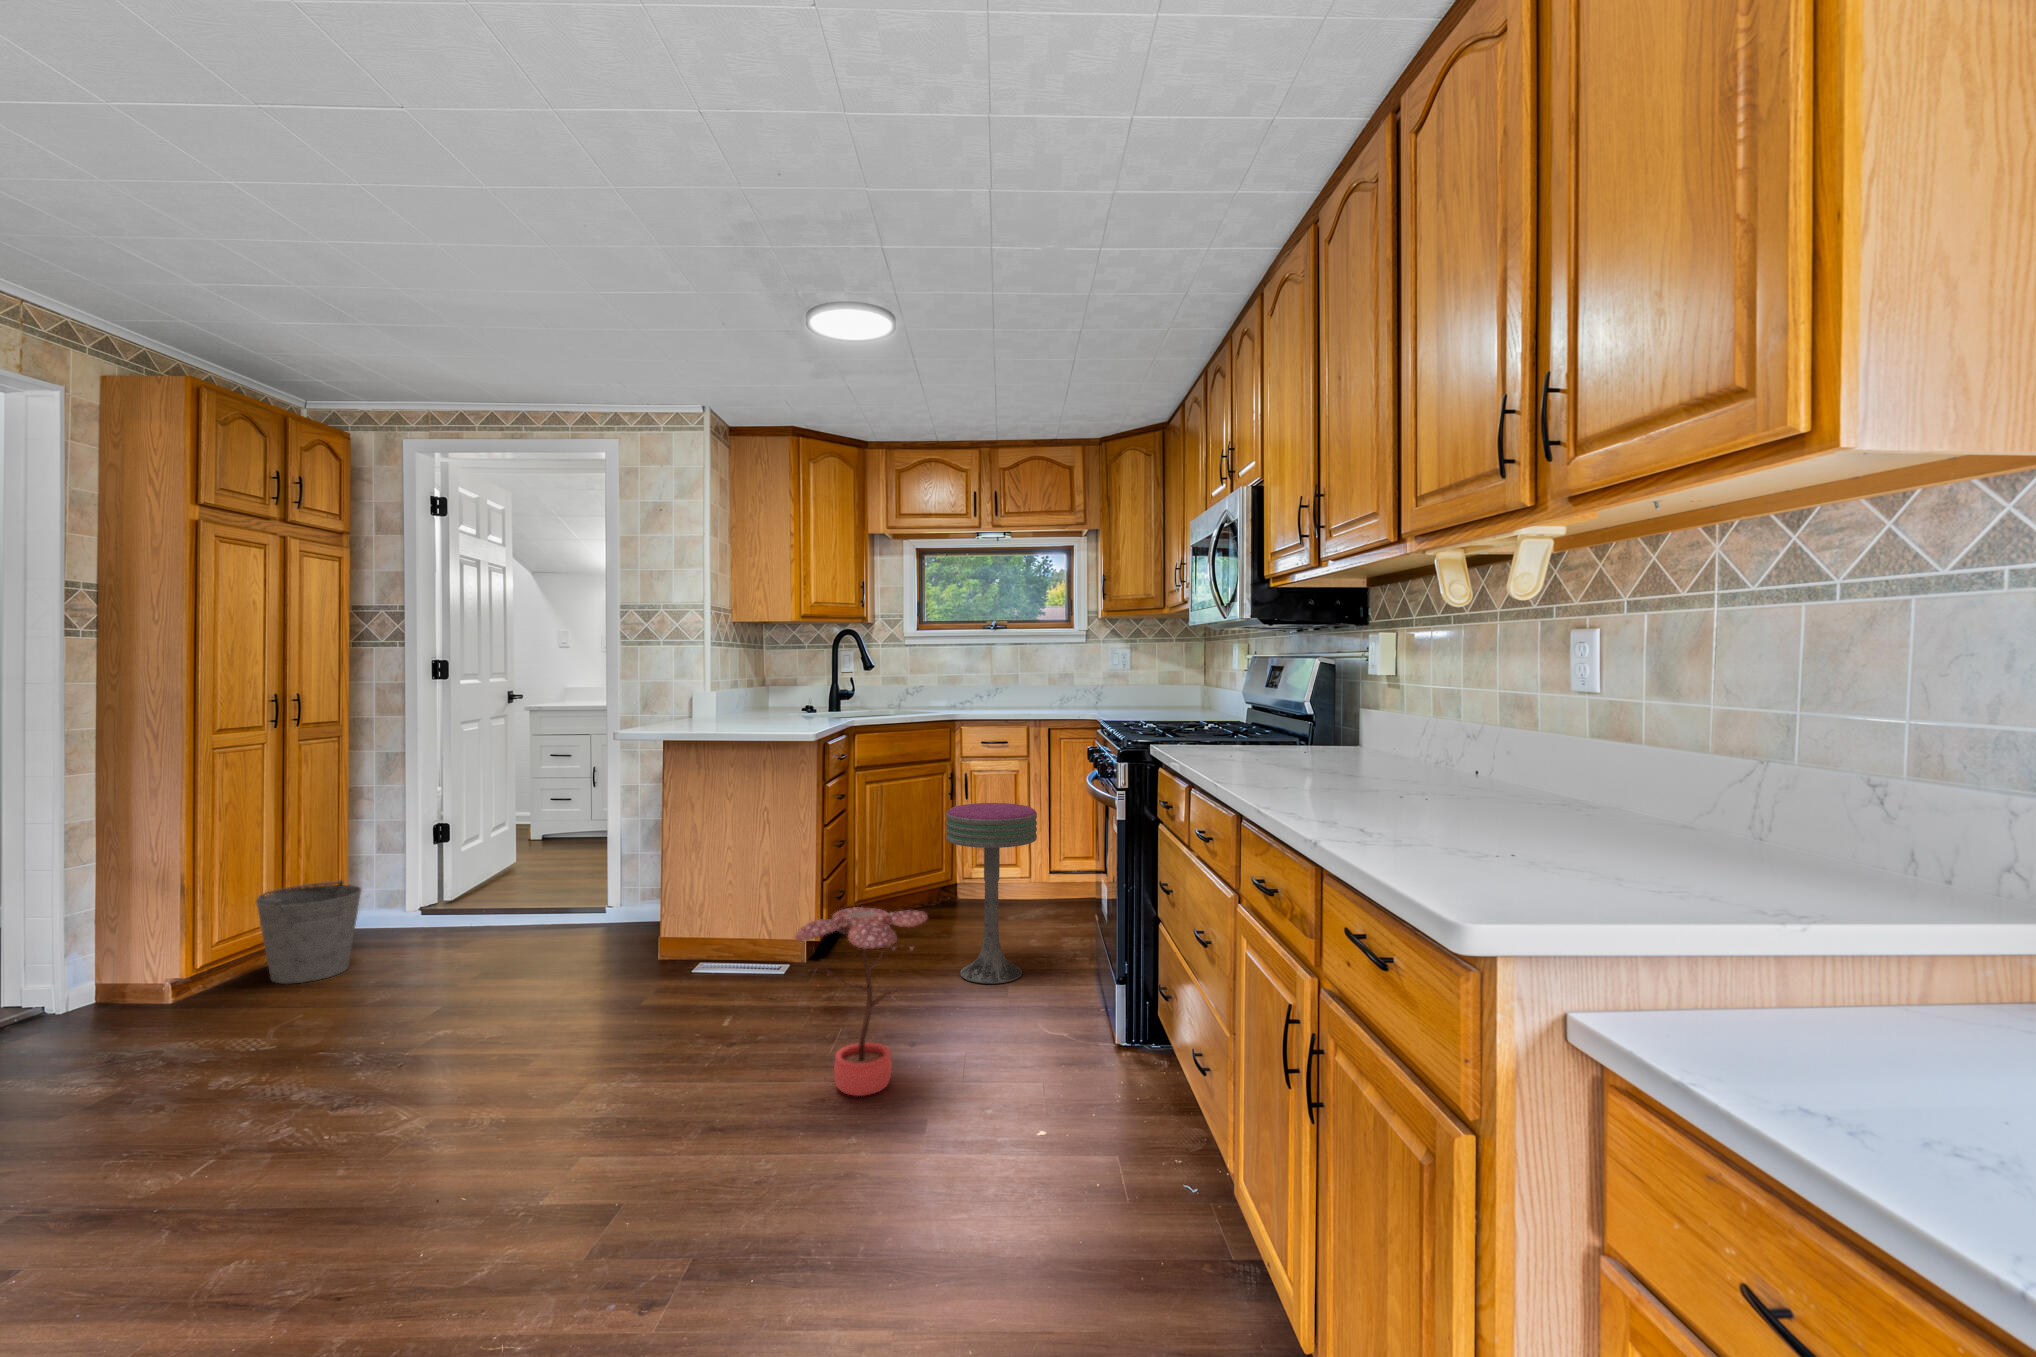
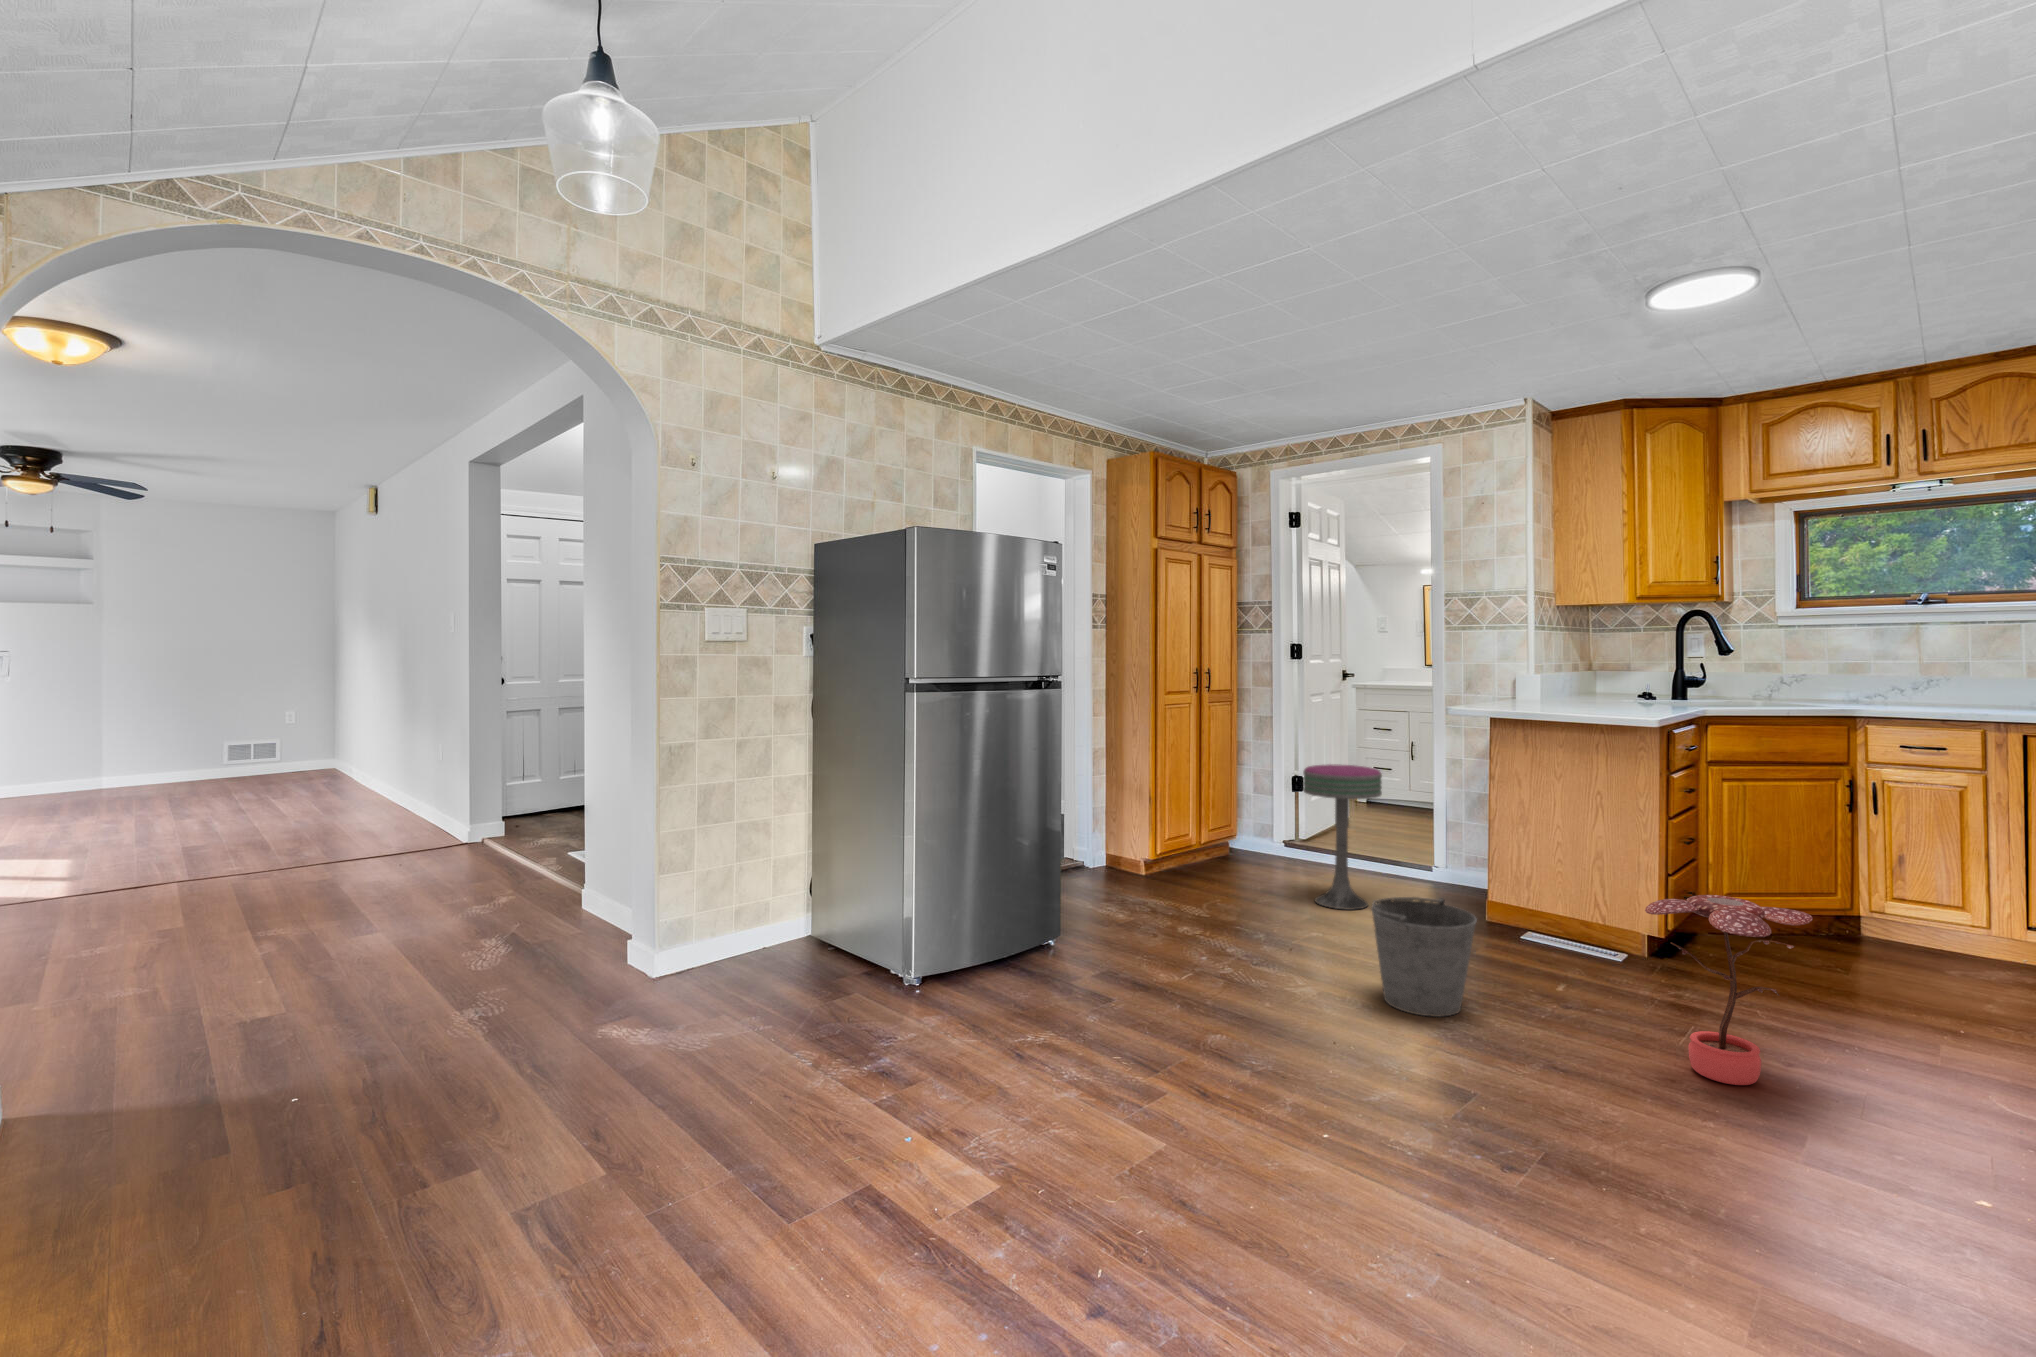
bar stool: present [946,803,1037,984] -> present [1303,764,1382,910]
bucket: present [256,880,362,984] -> present [1371,897,1477,1017]

